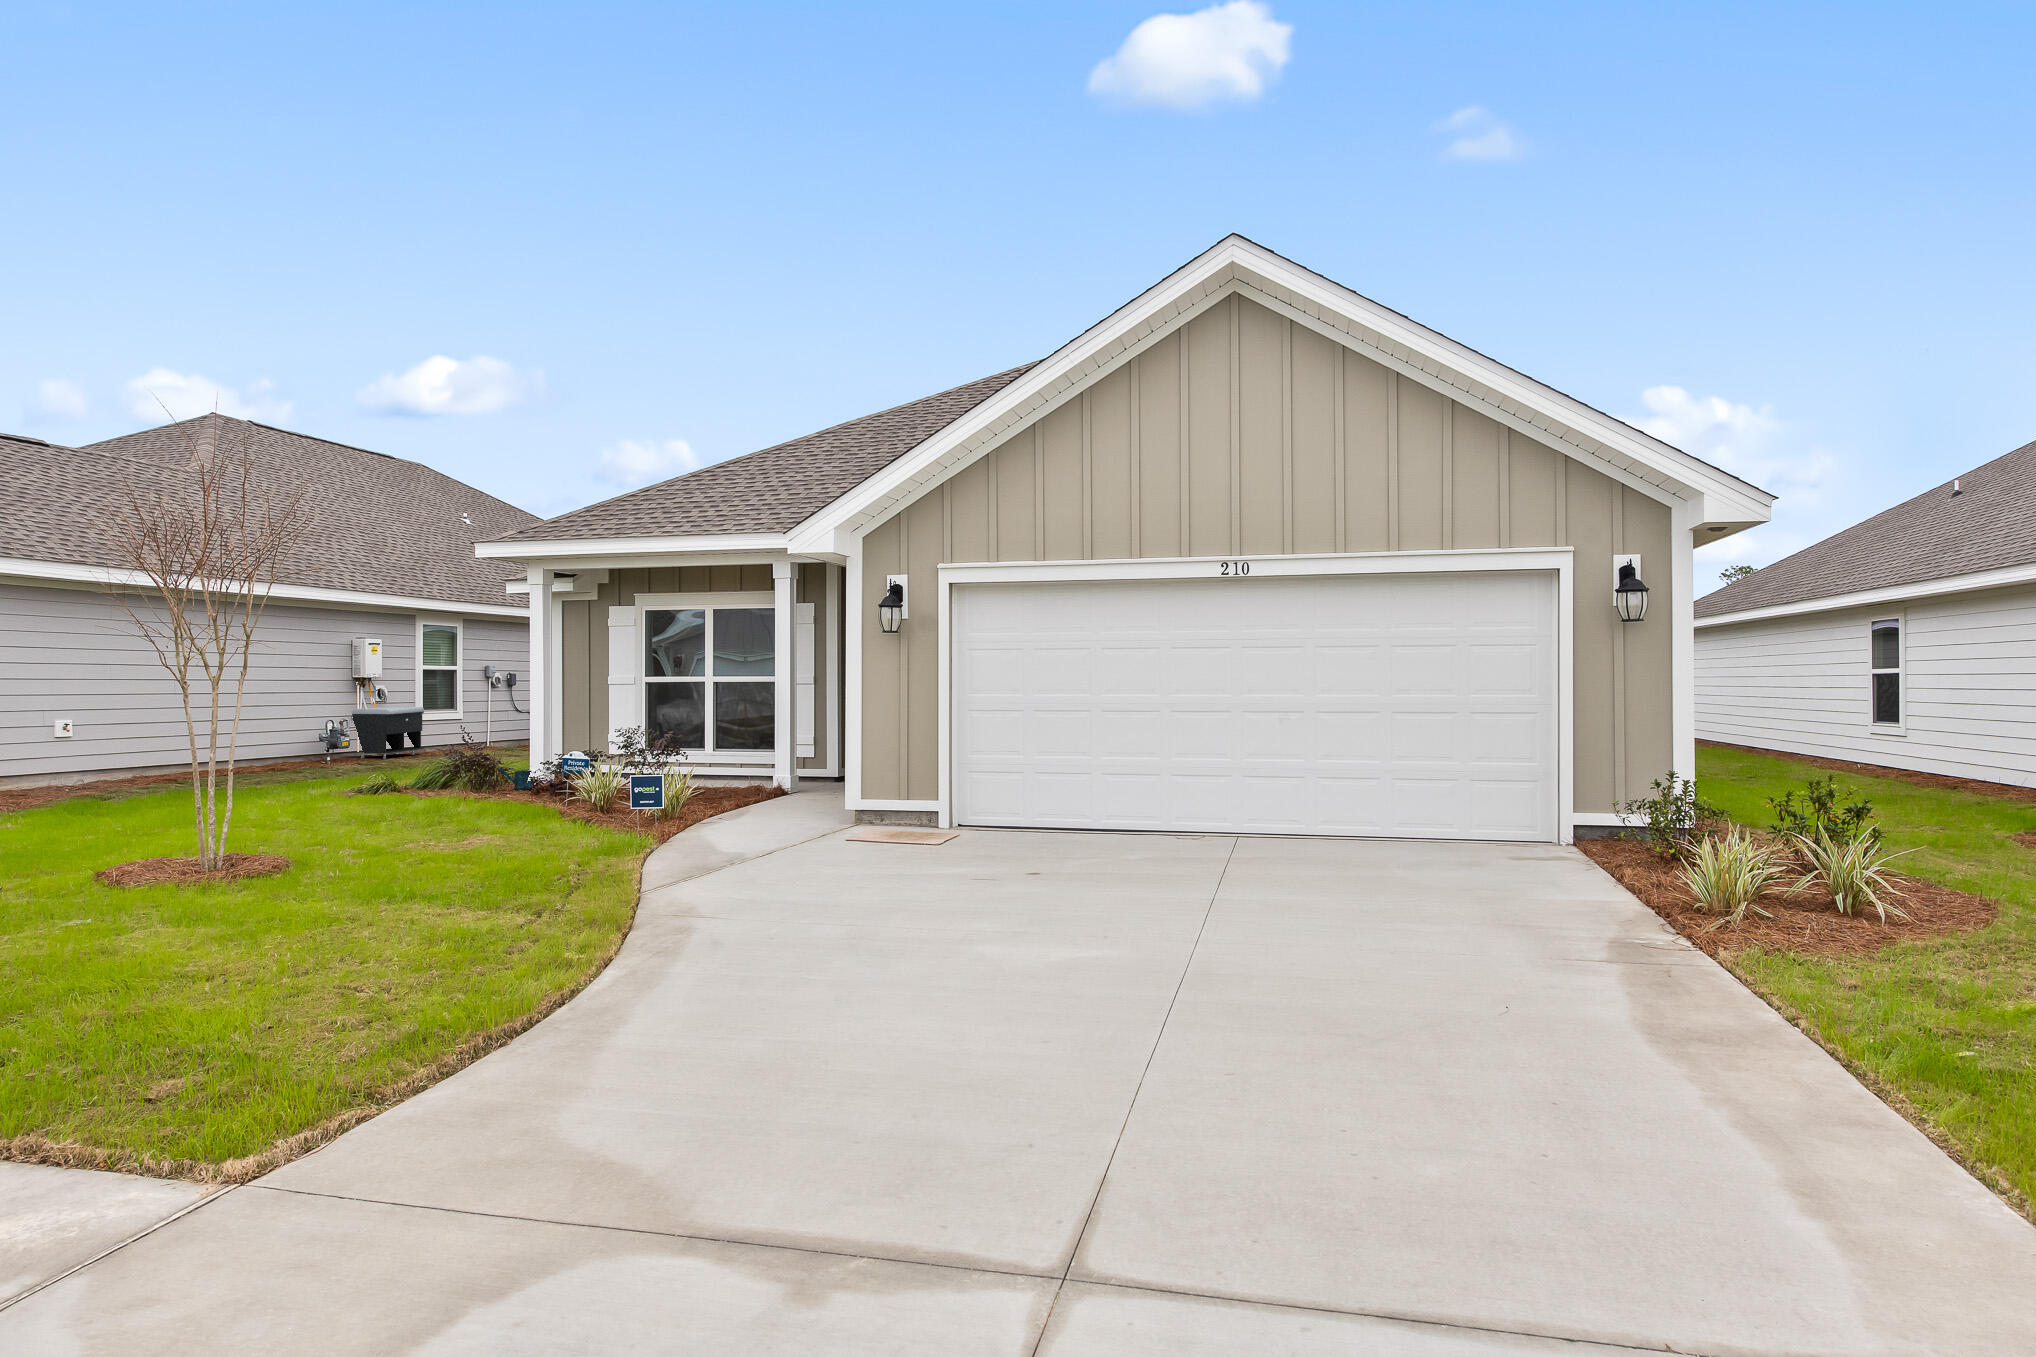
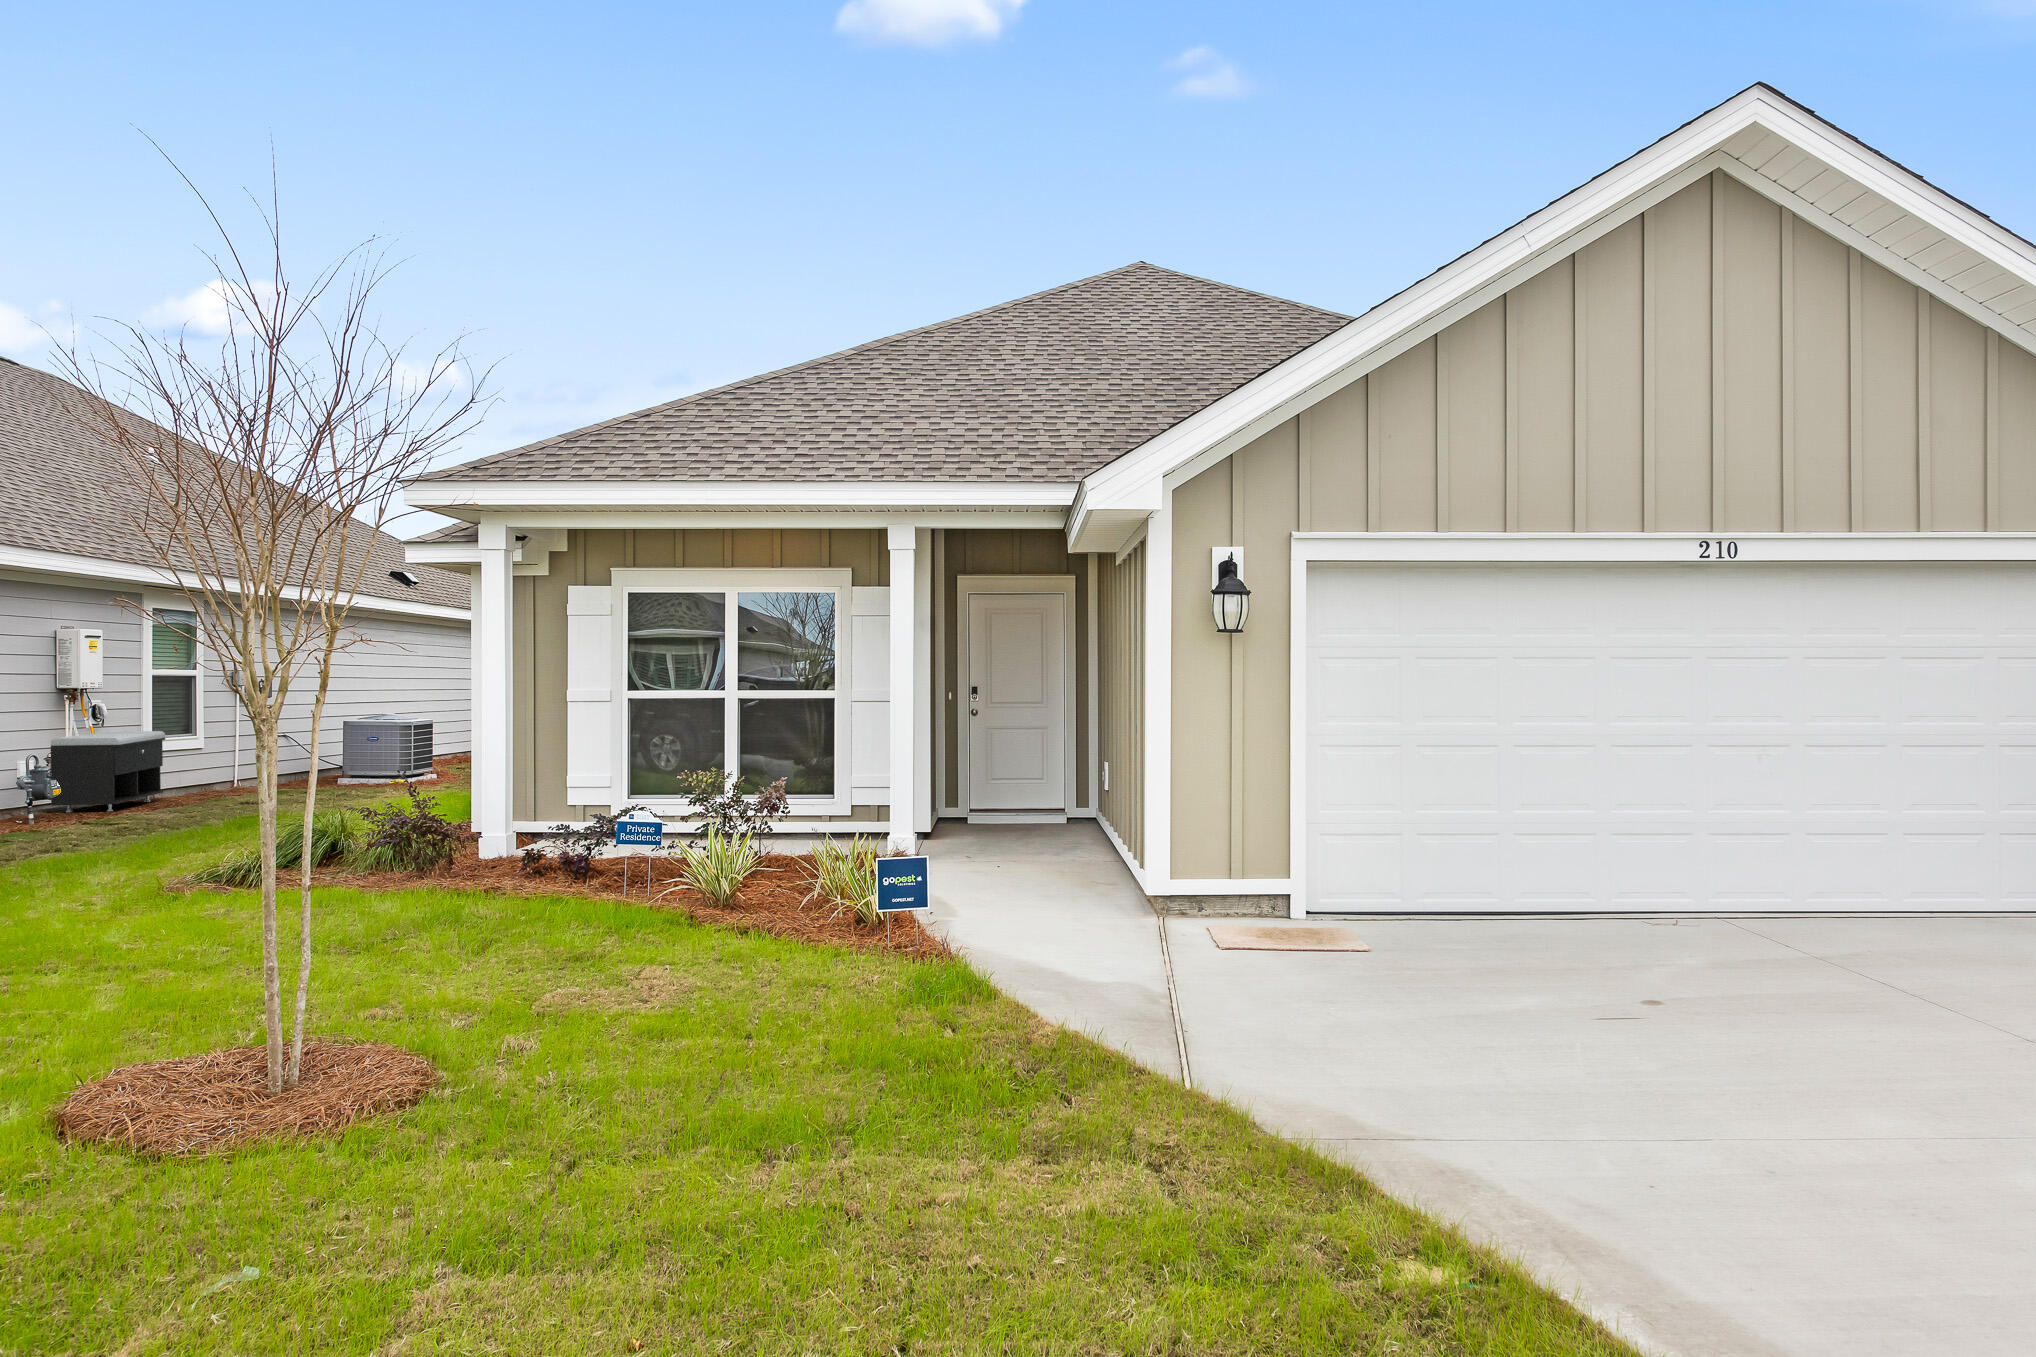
watering can: present [499,767,533,790] -> none [425,831,486,870]

